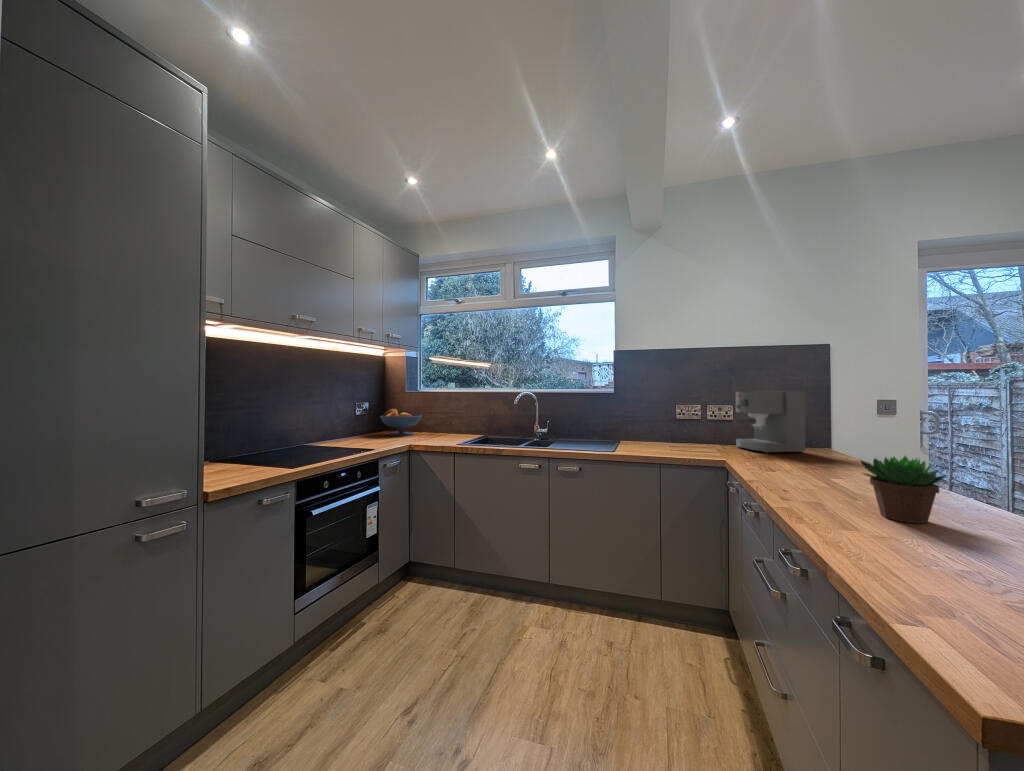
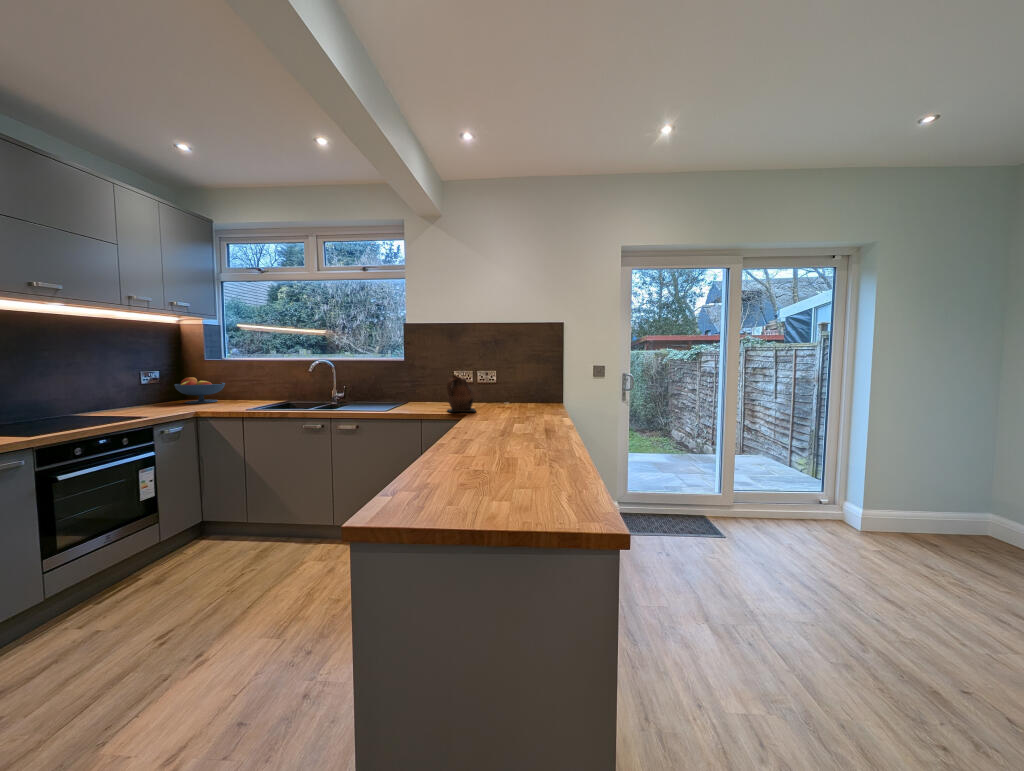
coffee maker: present [733,391,805,453] -> none [486,360,537,407]
ceramic pitcher: none [688,409,737,460] -> present [447,375,476,412]
succulent plant: present [861,456,946,523] -> none [484,403,524,445]

